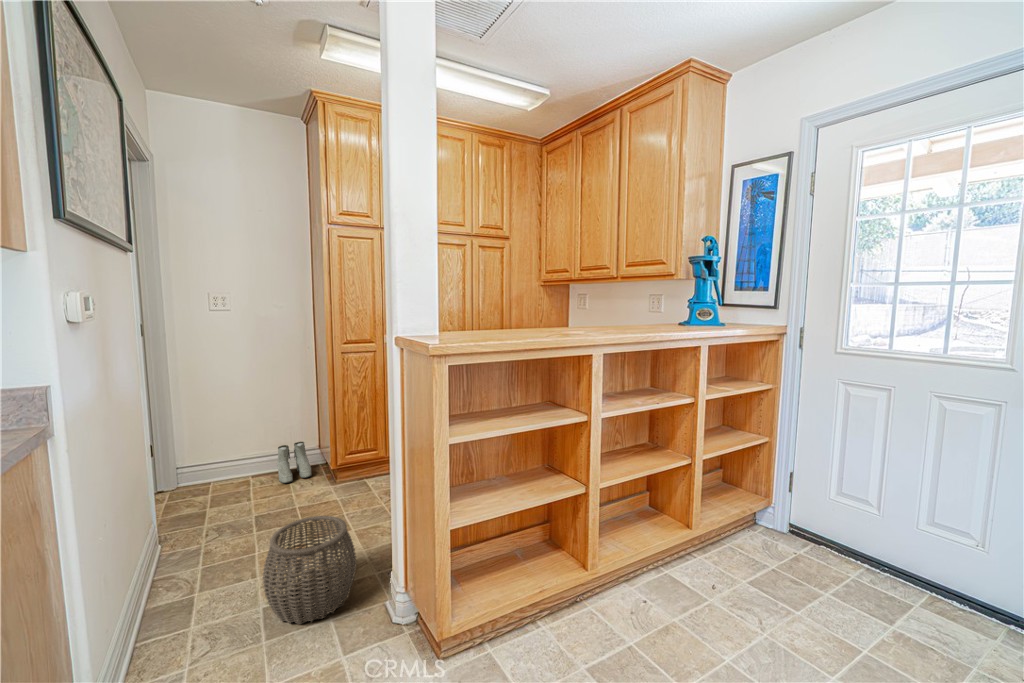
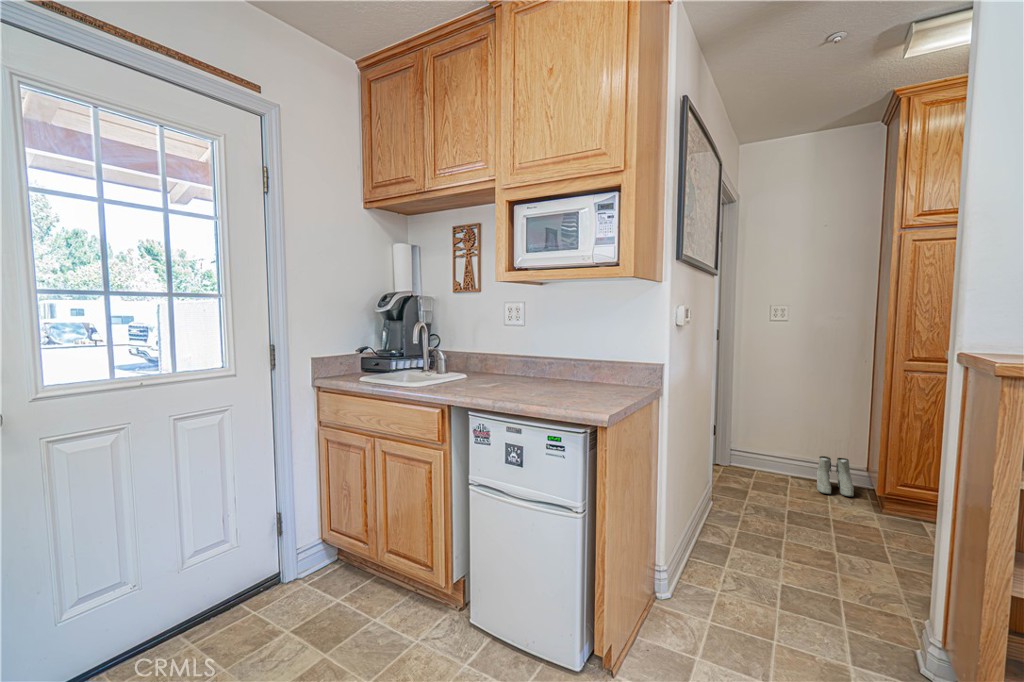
woven basket: present [263,516,356,624] -> none [783,520,885,624]

